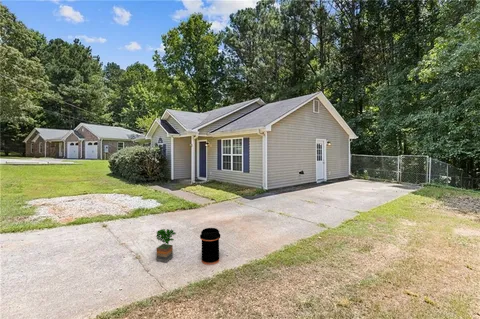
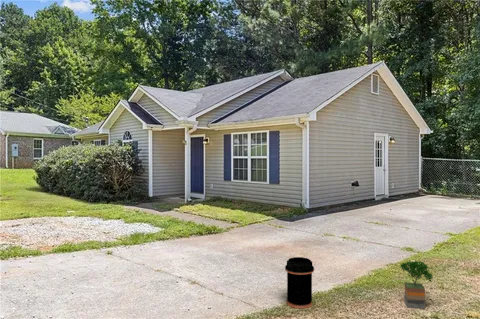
potted tree: present [156,229,176,263] -> present [400,261,432,308]

